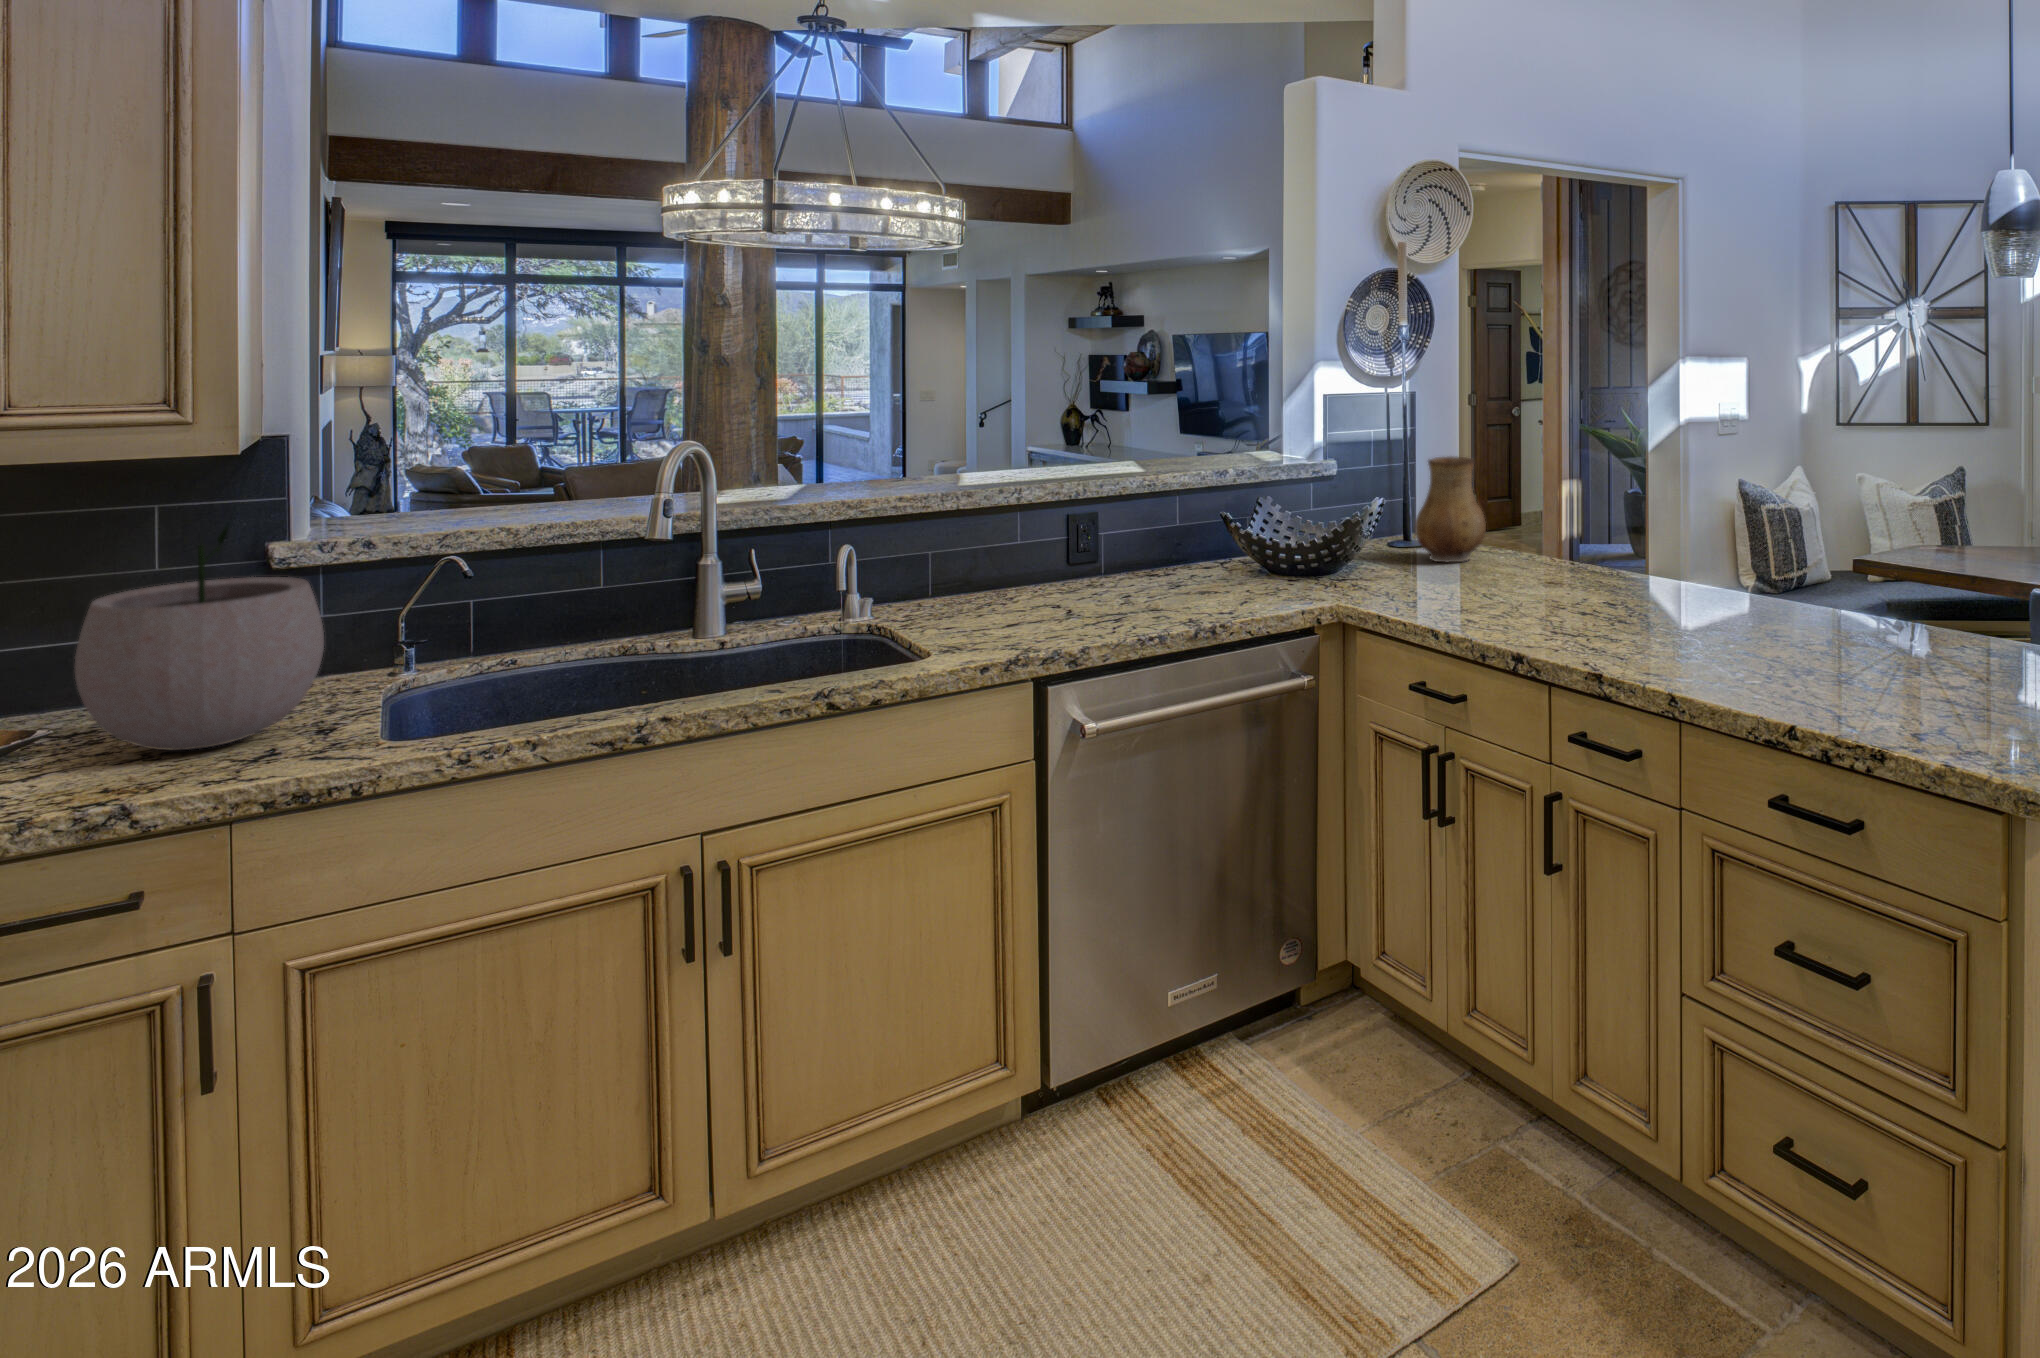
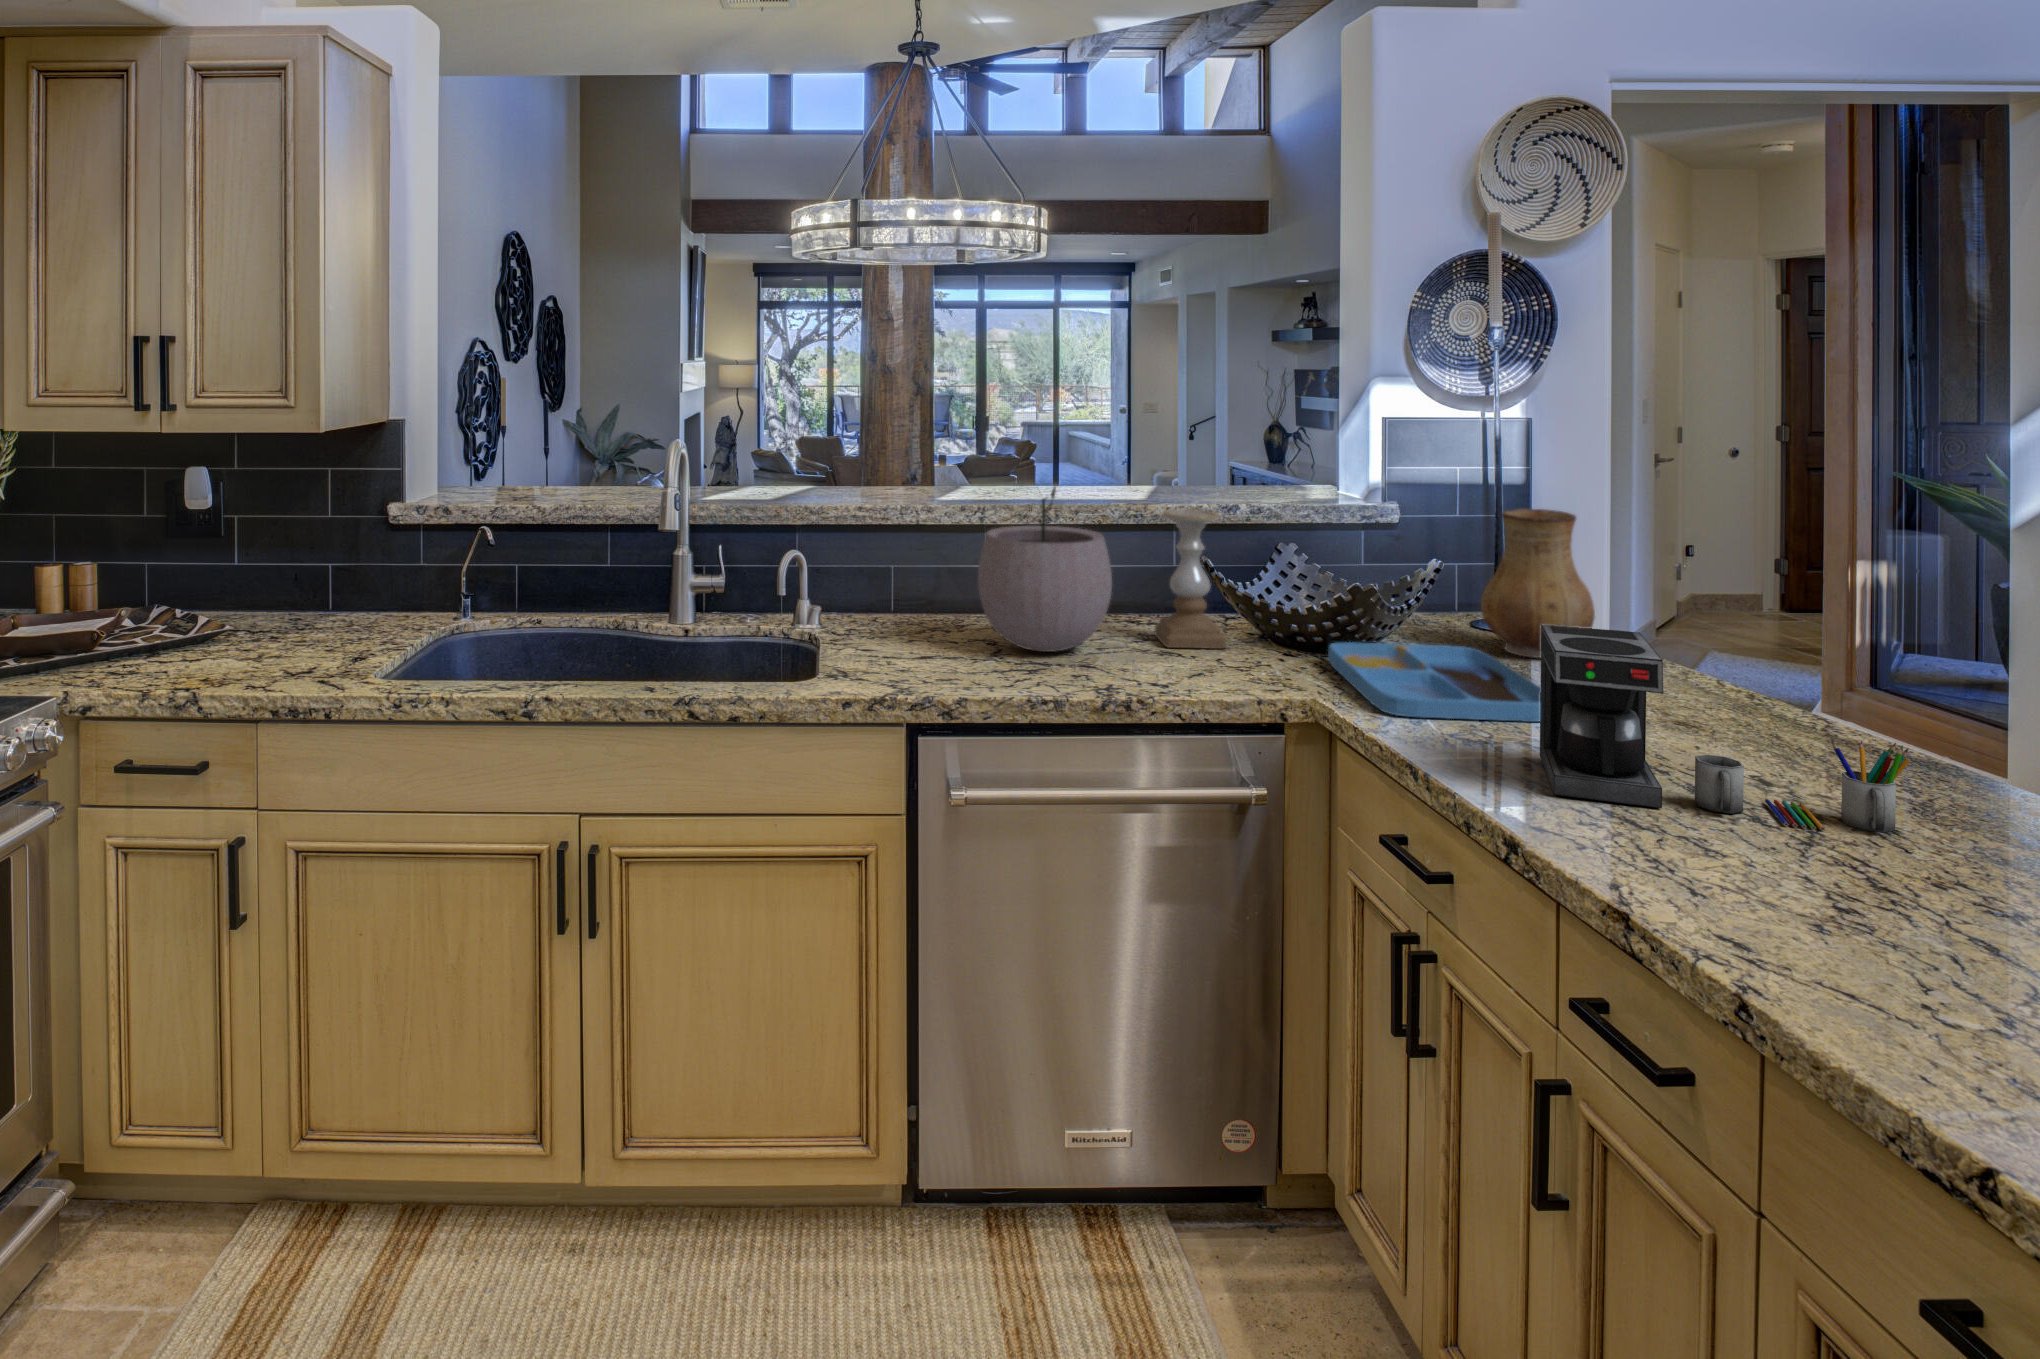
candle holder: none [1185,475,1250,590] -> present [1154,509,1226,649]
coffee maker: none [1511,526,1703,634] -> present [1540,625,1910,833]
plant pot: present [75,527,324,750] -> present [978,487,1112,652]
tray: none [1331,559,1500,608] -> present [1328,642,1541,722]

